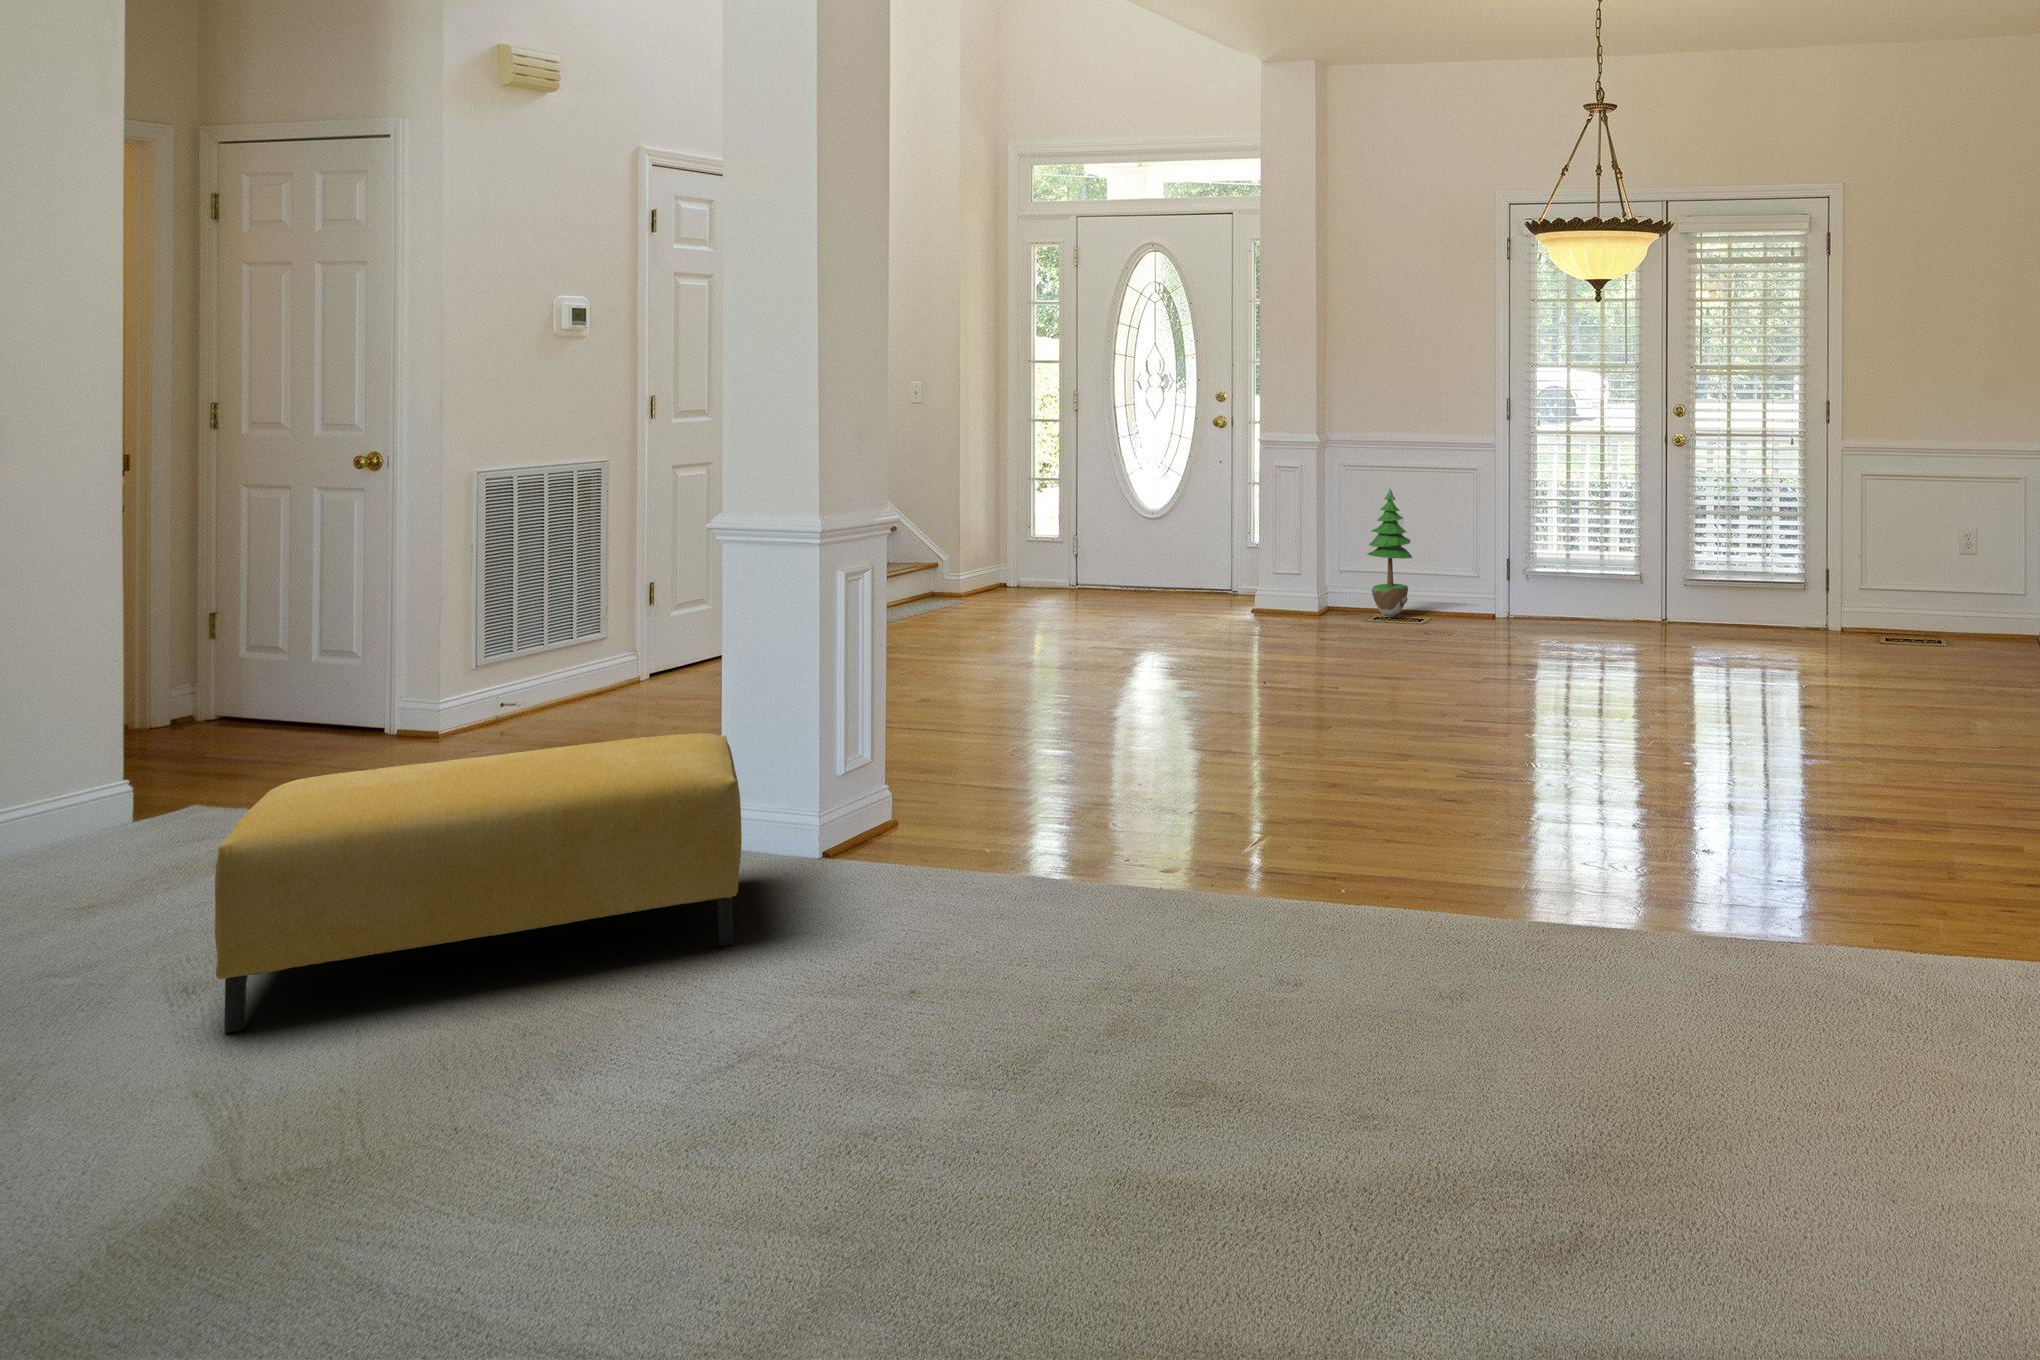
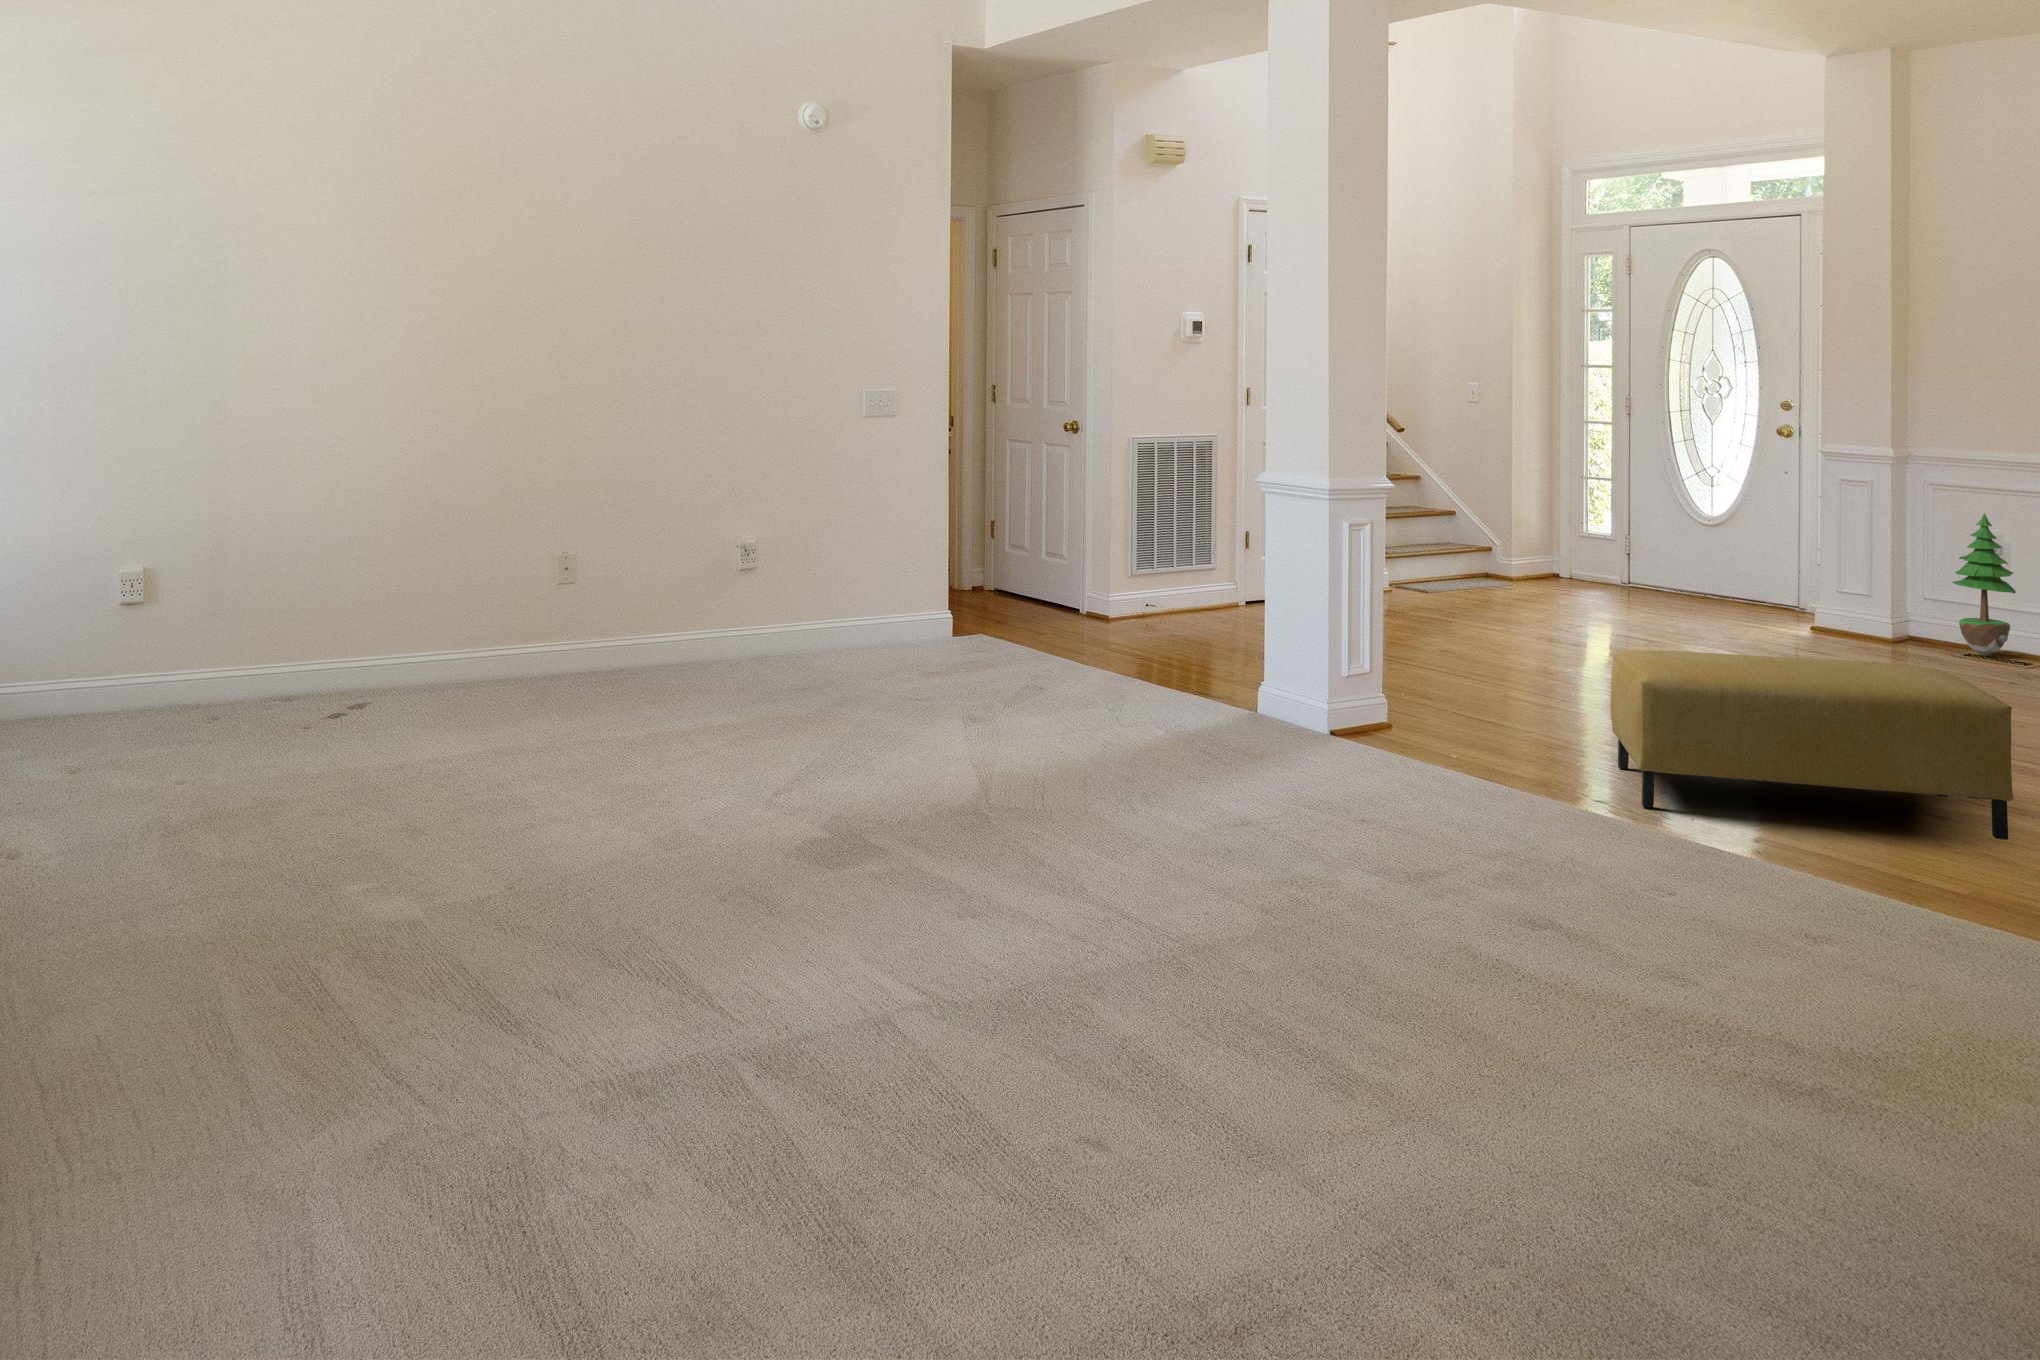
ottoman: present [215,733,742,1033] -> present [1611,650,2013,840]

